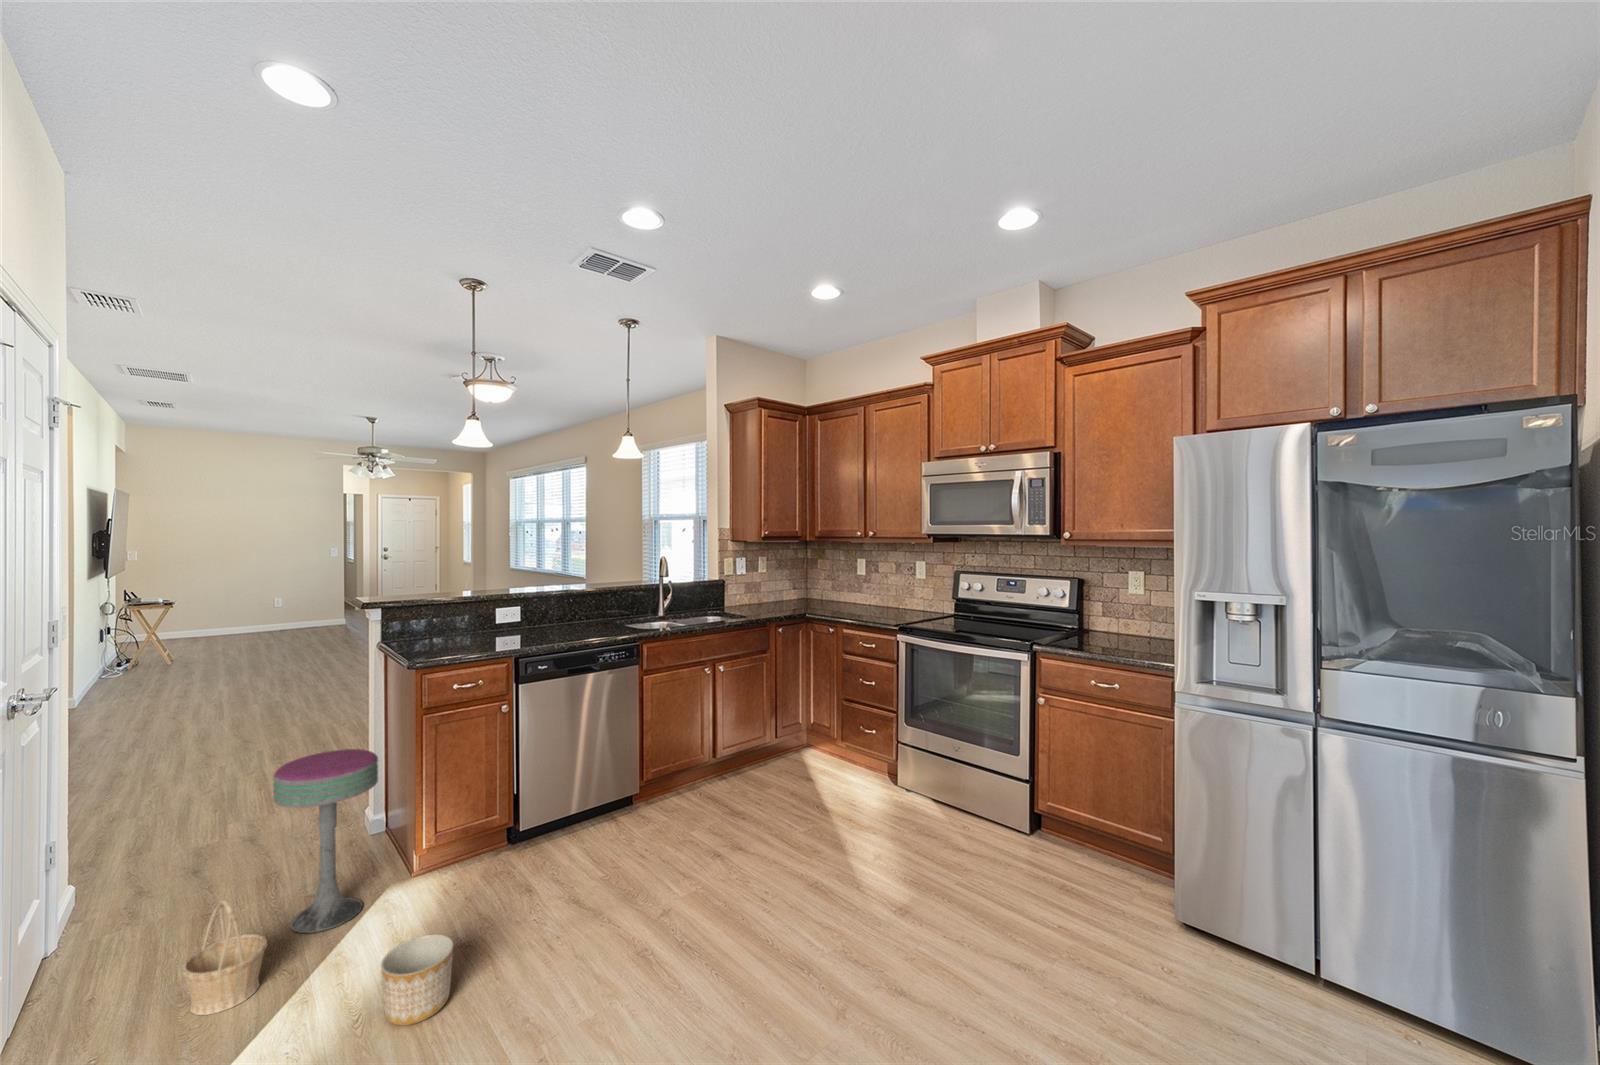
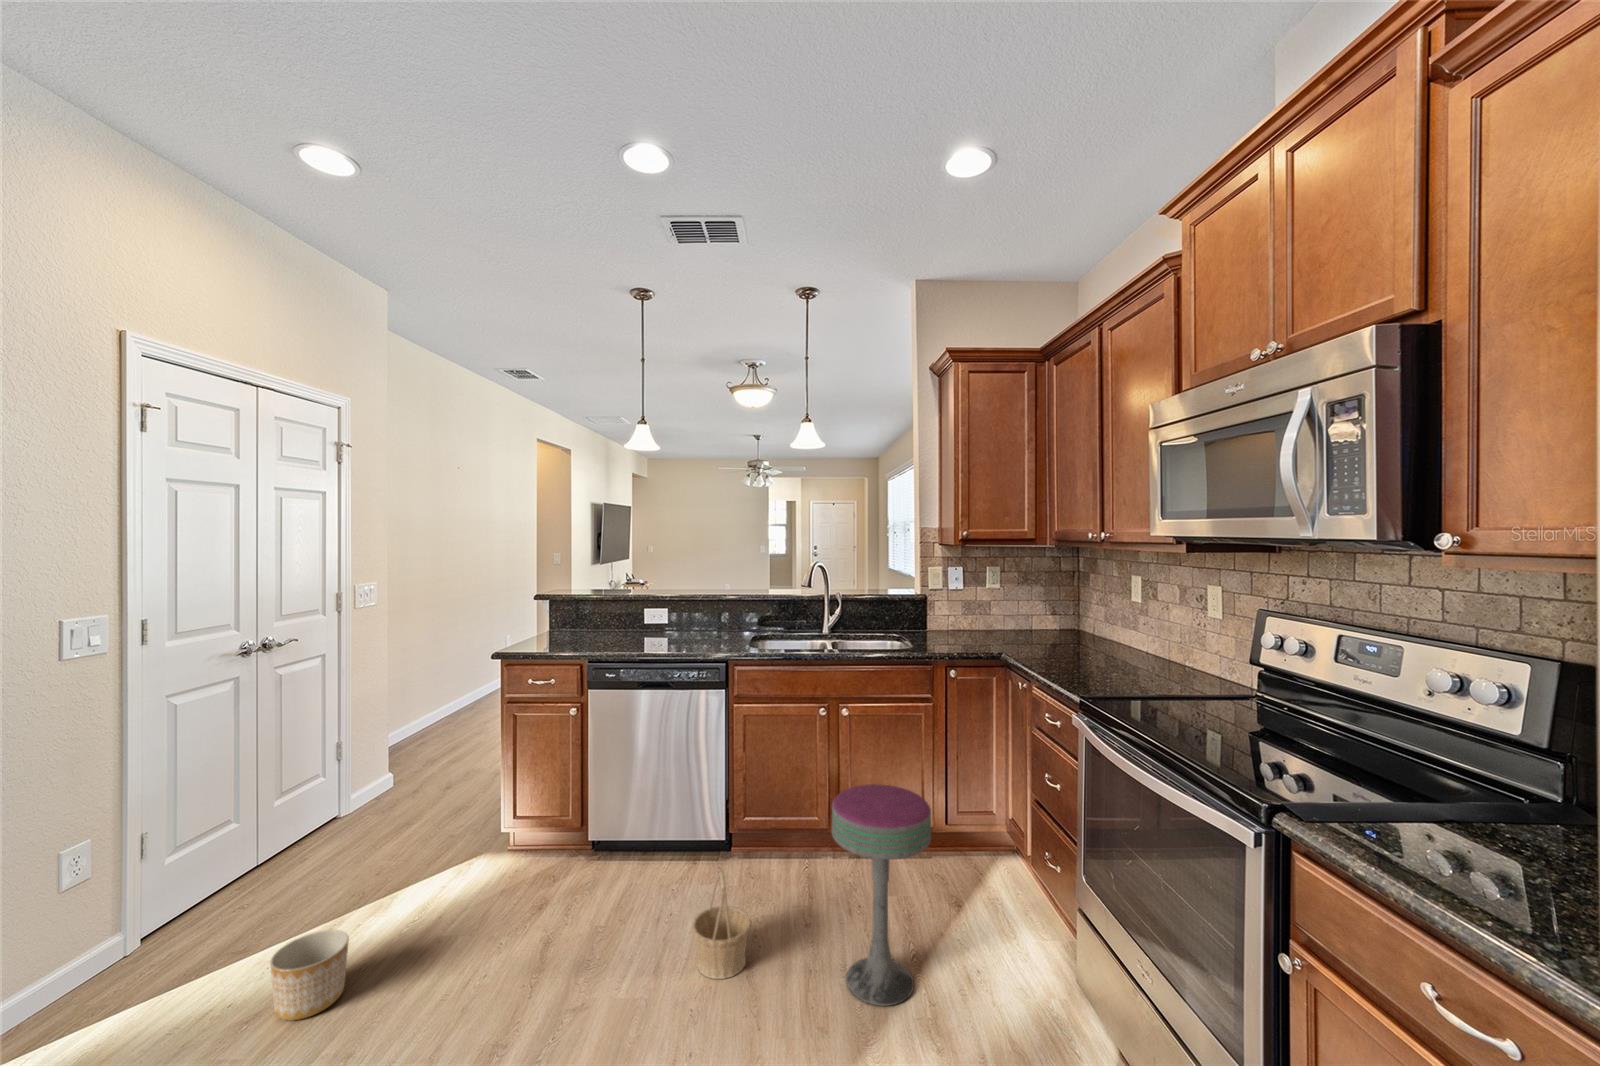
bar stool: present [273,749,378,933] -> present [832,784,931,1006]
basket: present [182,900,267,1015] -> present [692,871,752,979]

